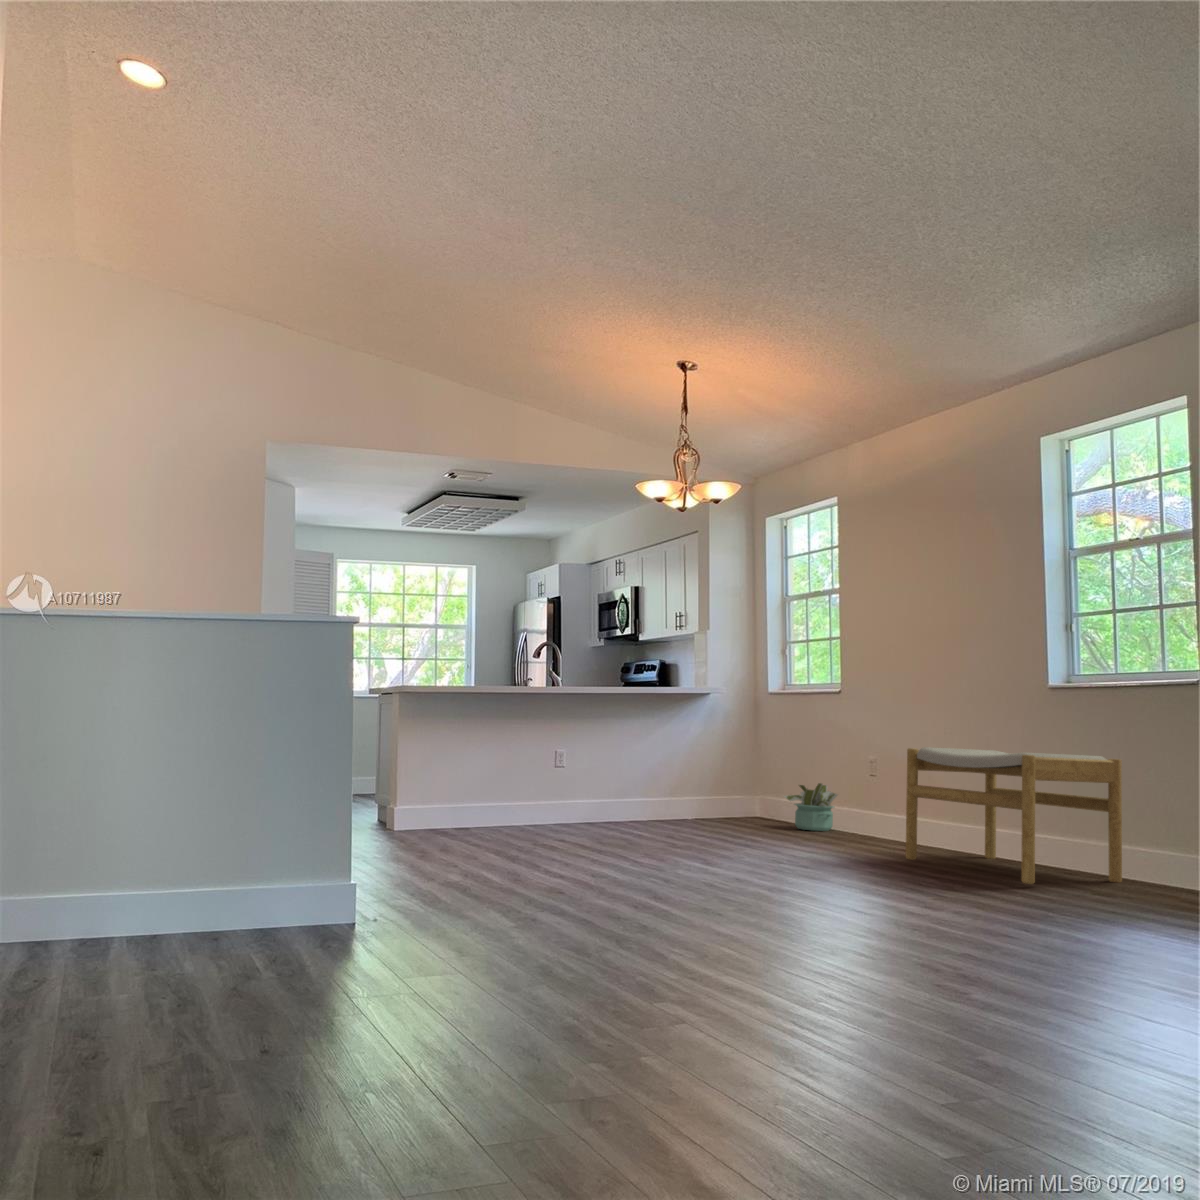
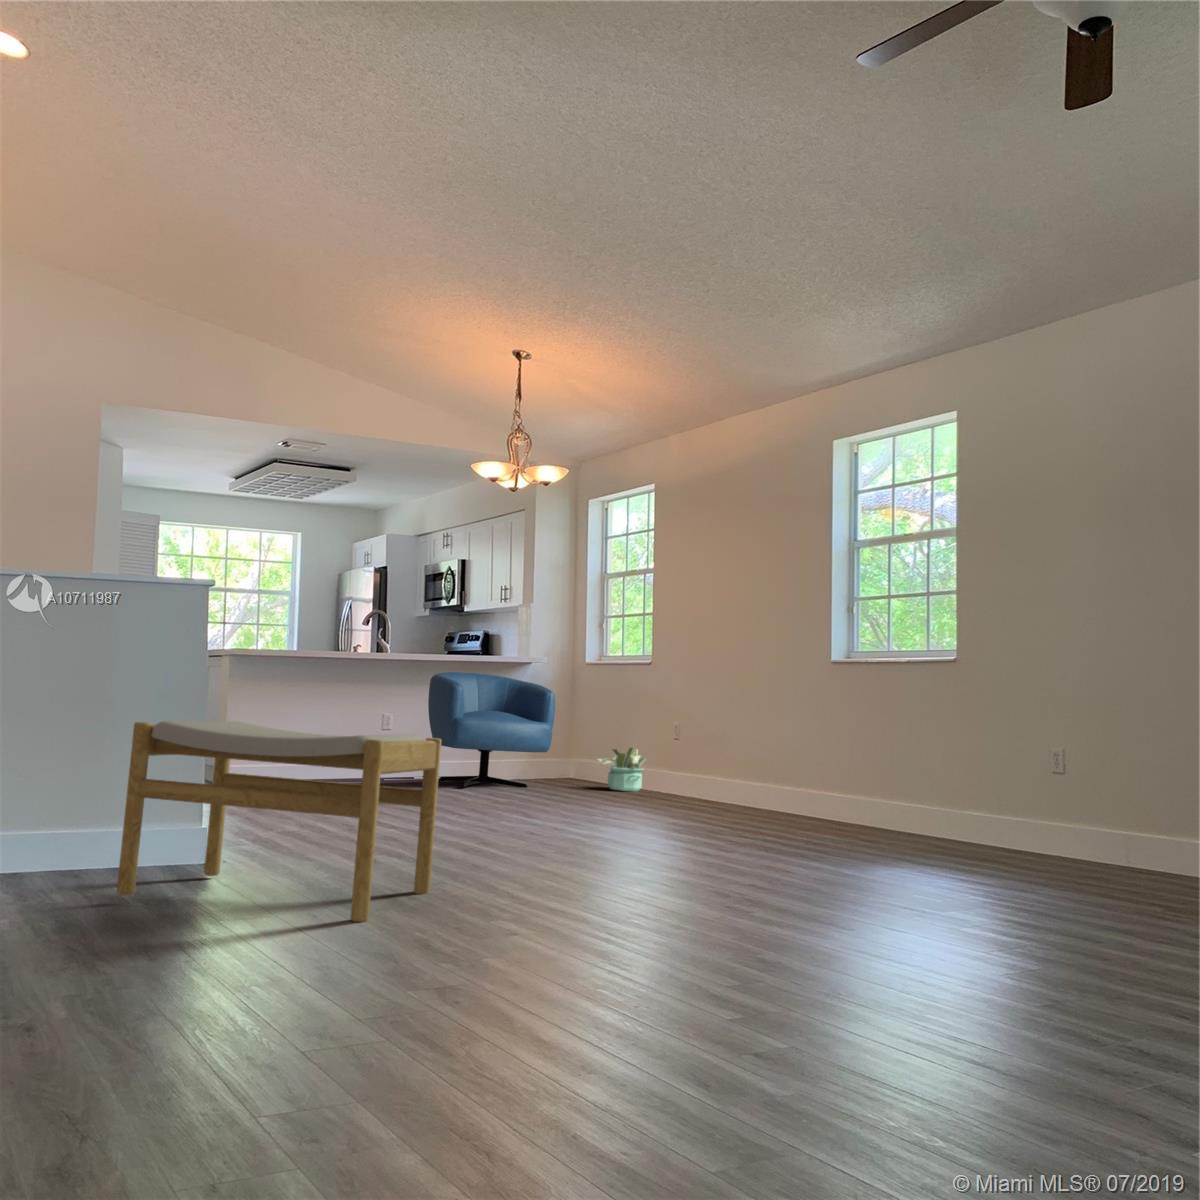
armchair: none [603,705,736,828] -> present [428,672,555,788]
footstool: present [905,747,1122,884] -> present [117,721,441,922]

